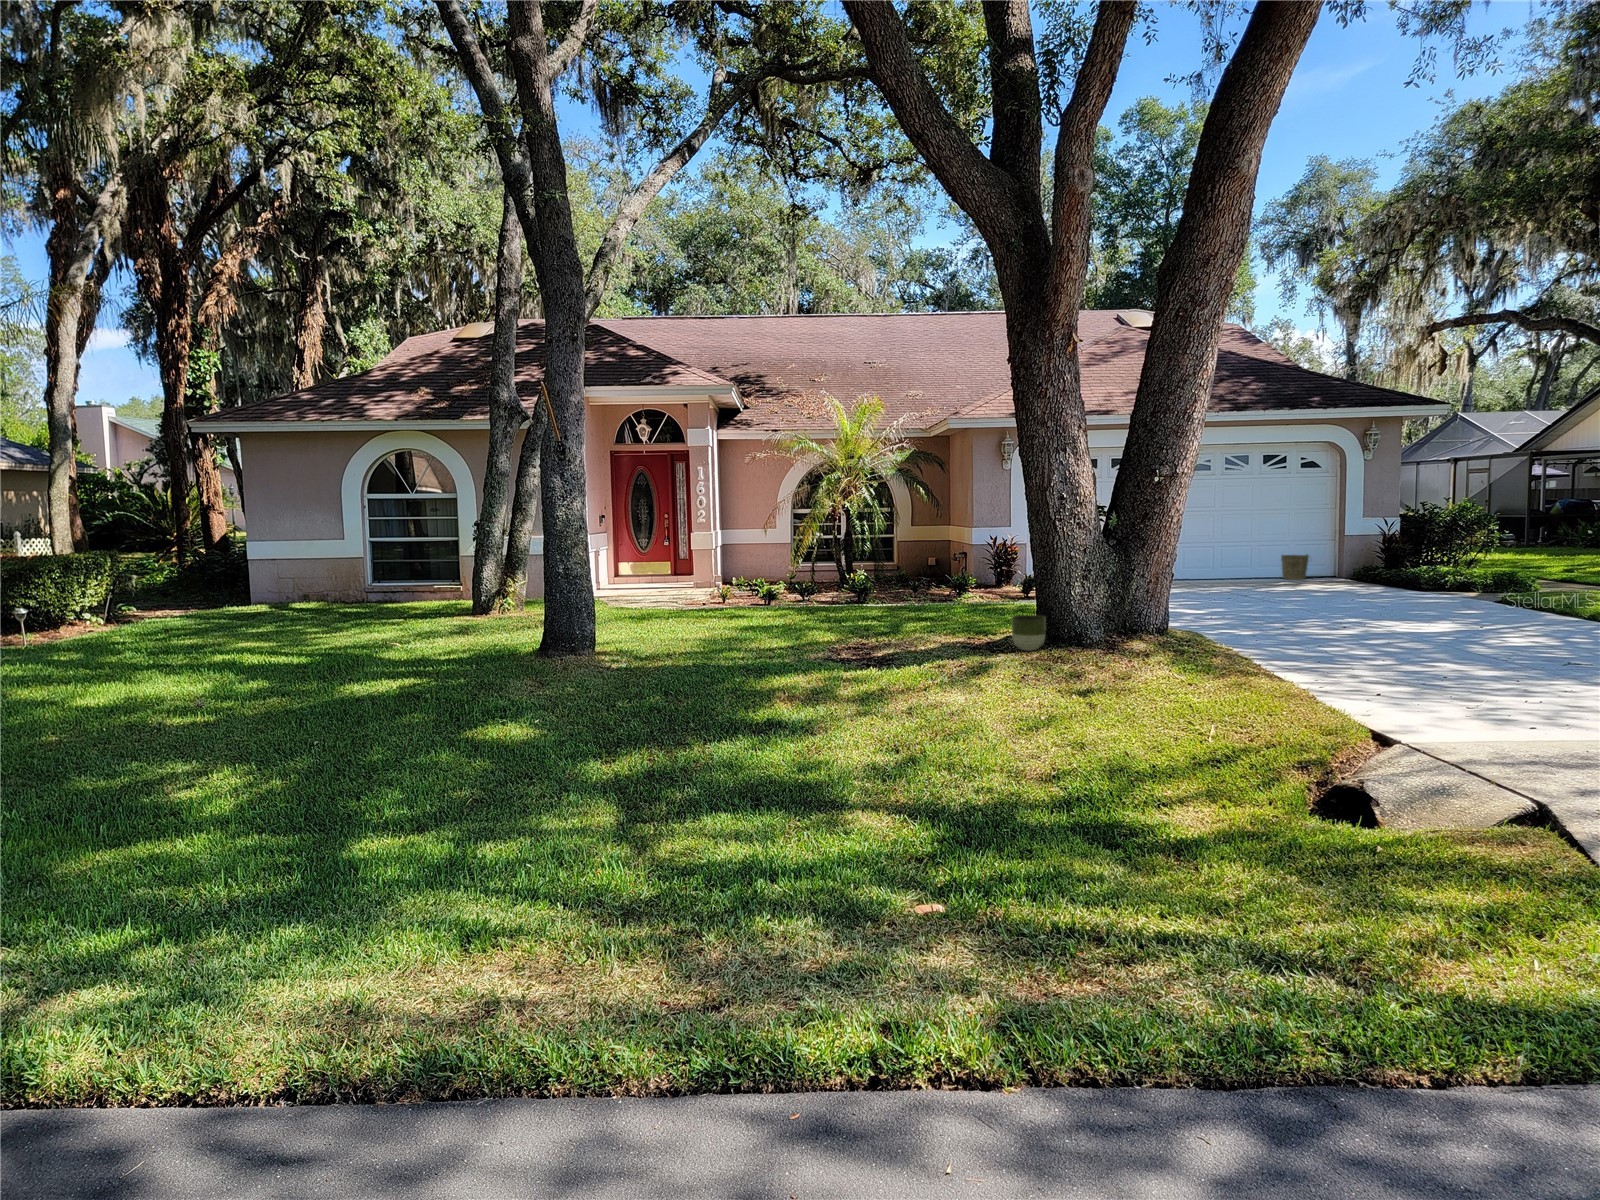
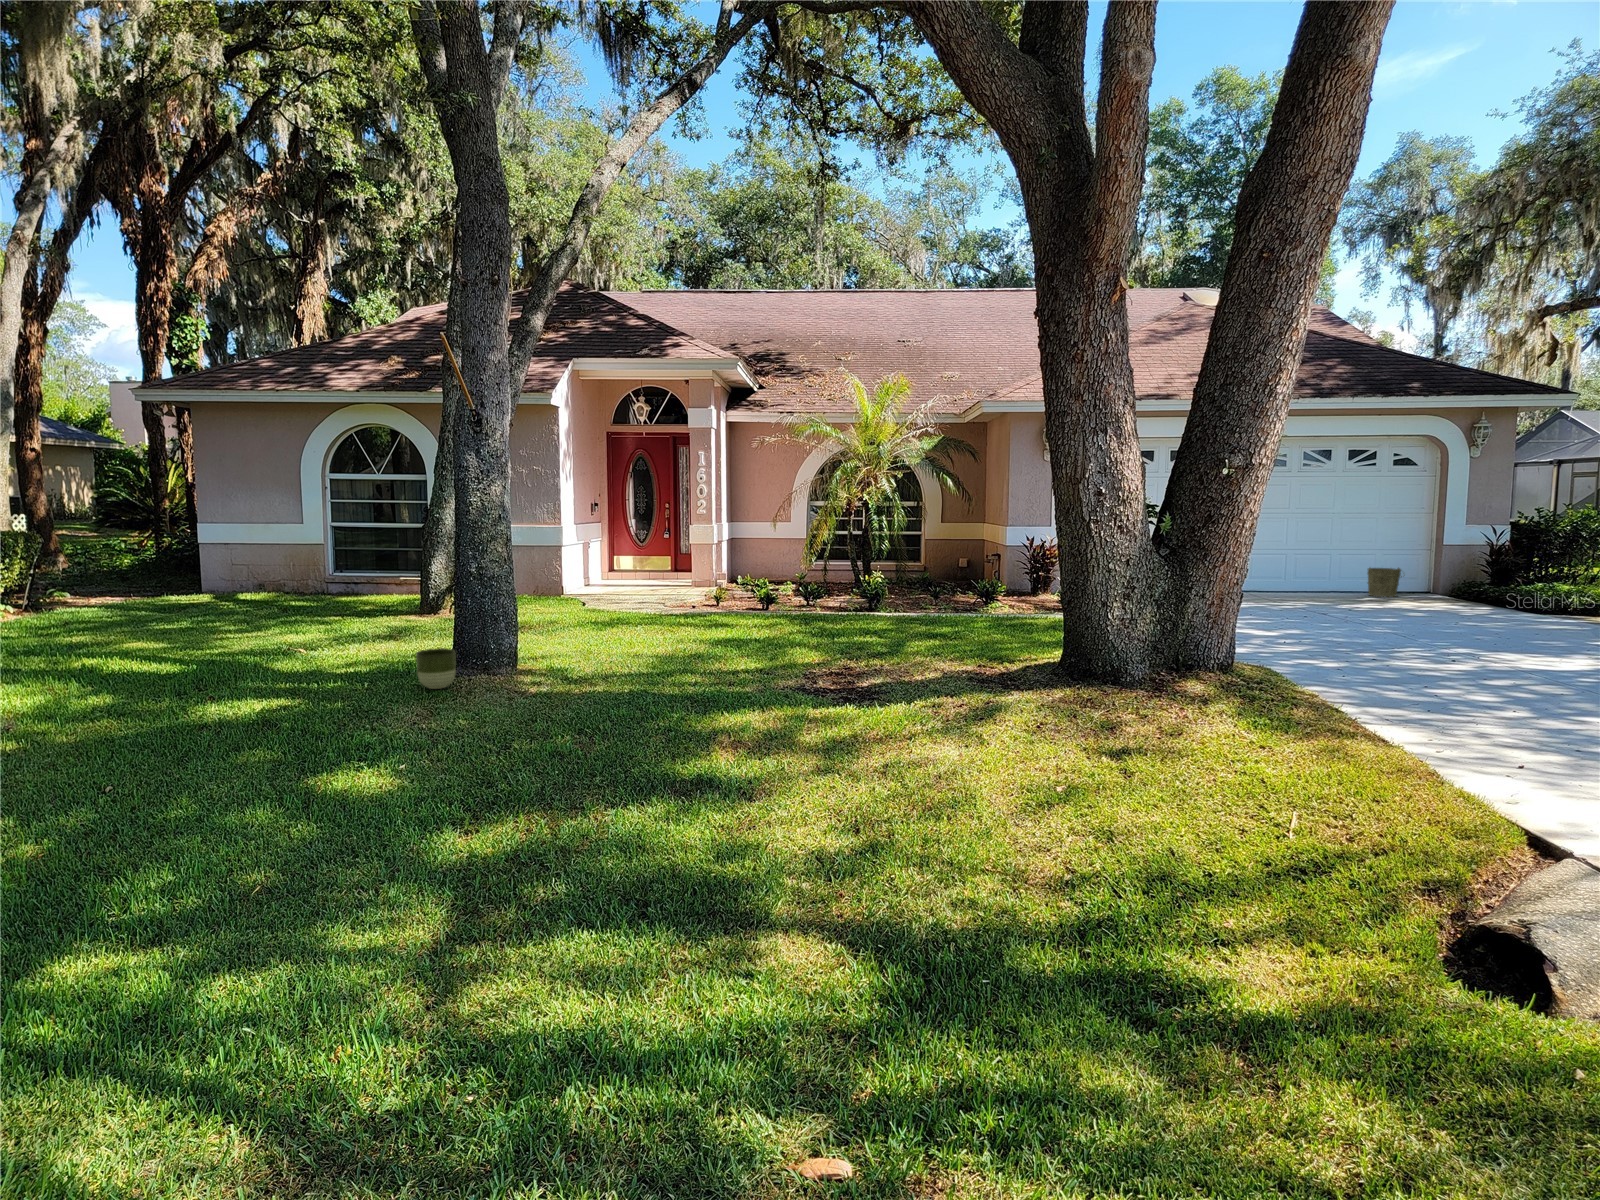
planter: present [1012,615,1046,651] -> present [416,648,456,689]

